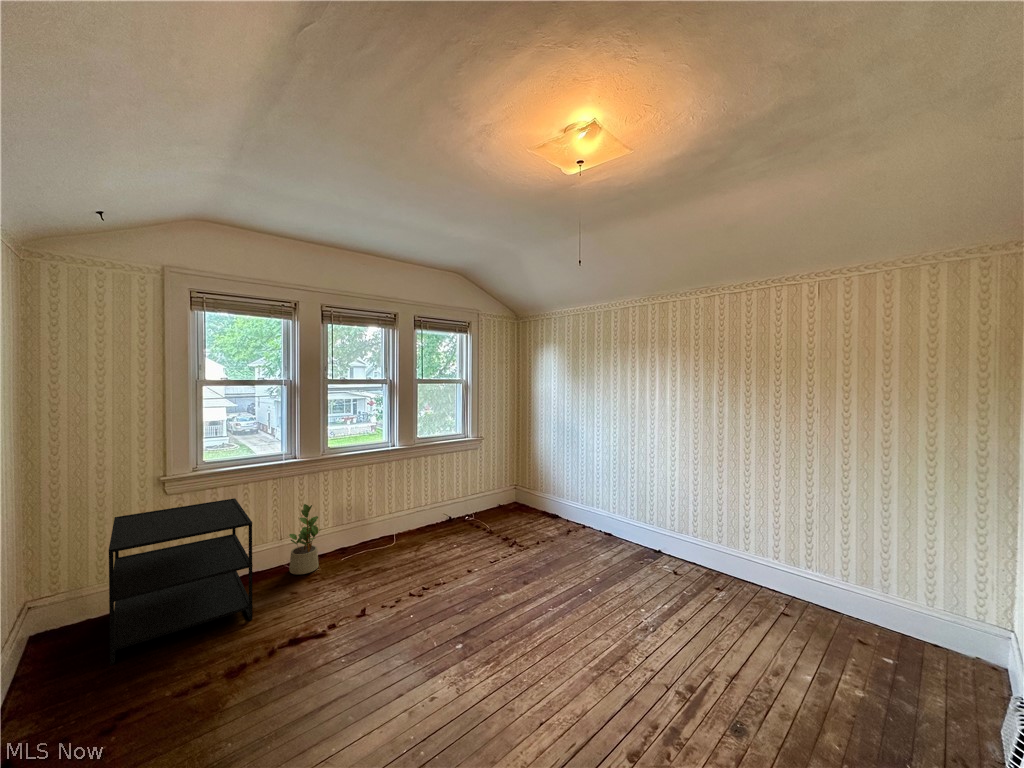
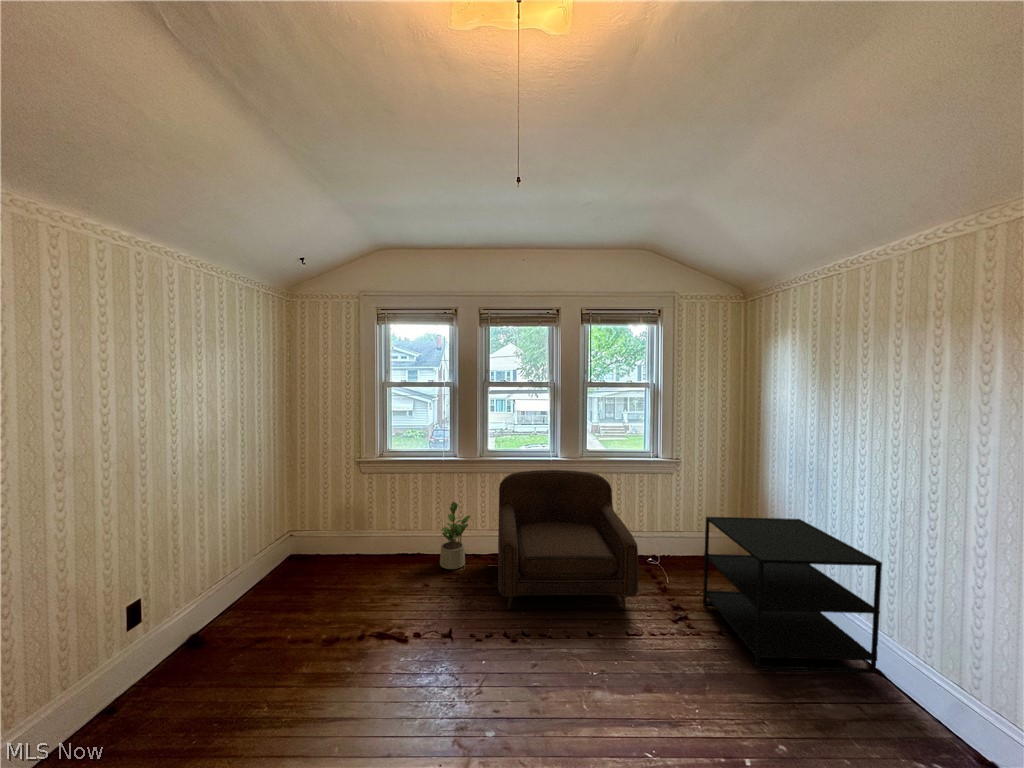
armchair: none [347,455,487,580] -> present [498,470,638,609]
side table: present [109,498,253,665] -> present [703,517,882,674]

